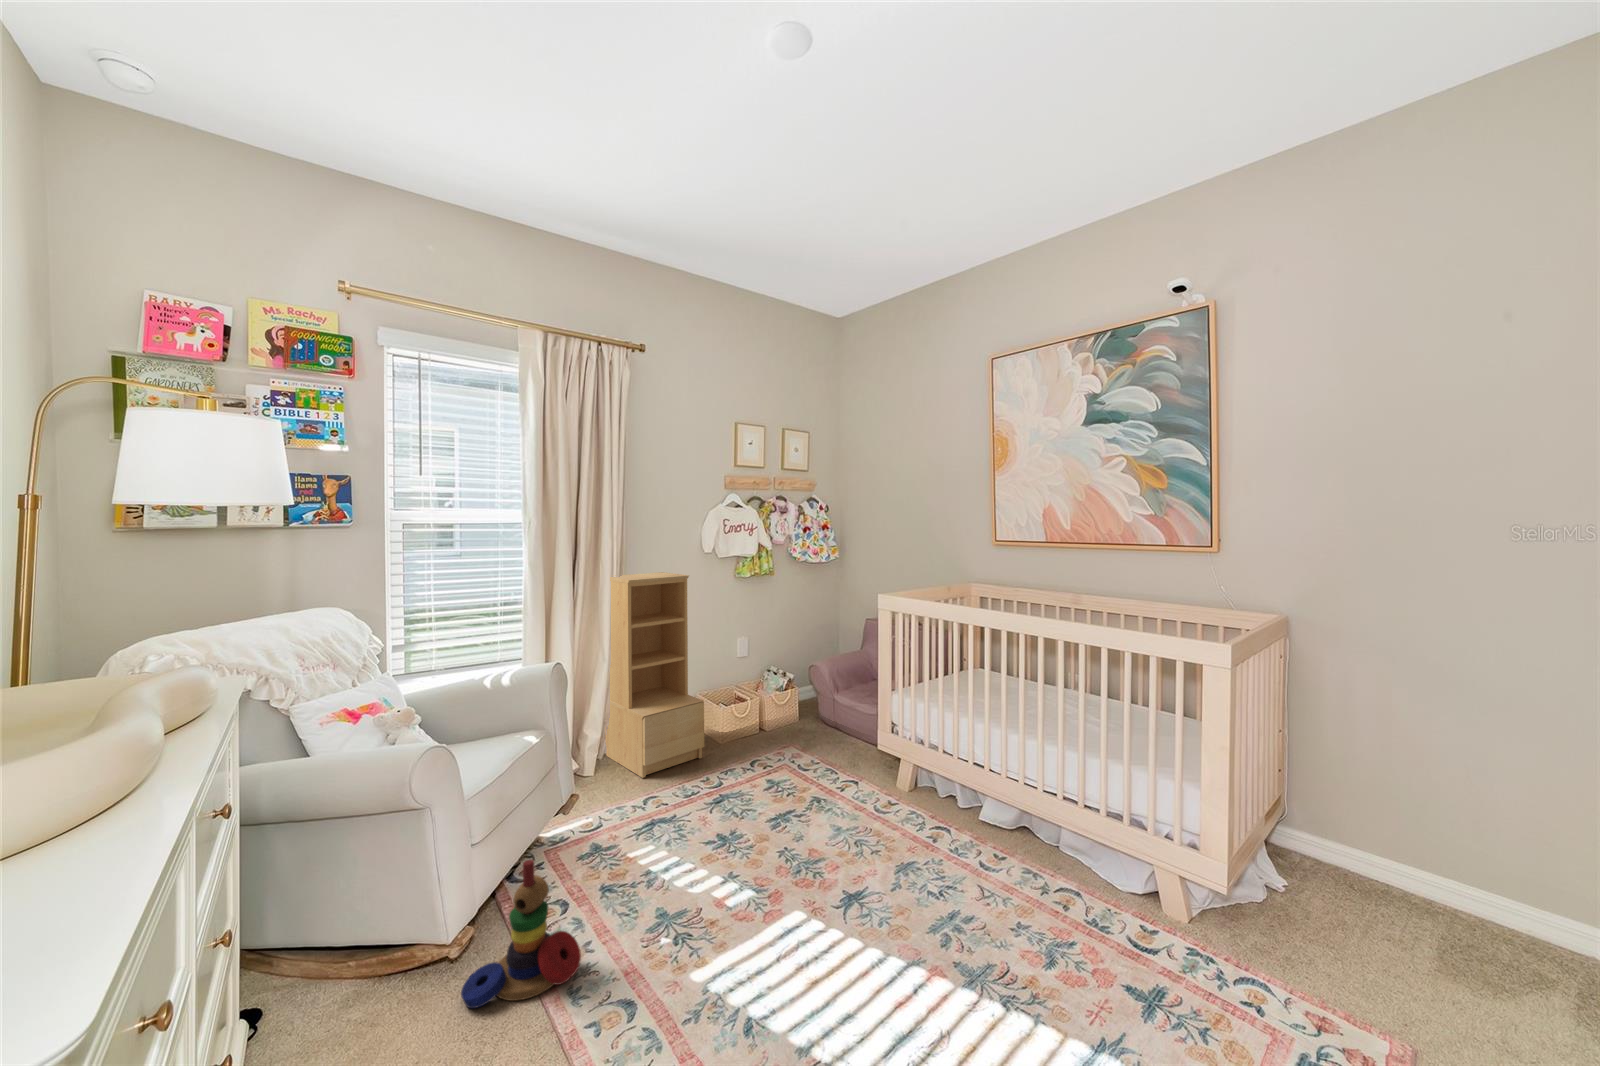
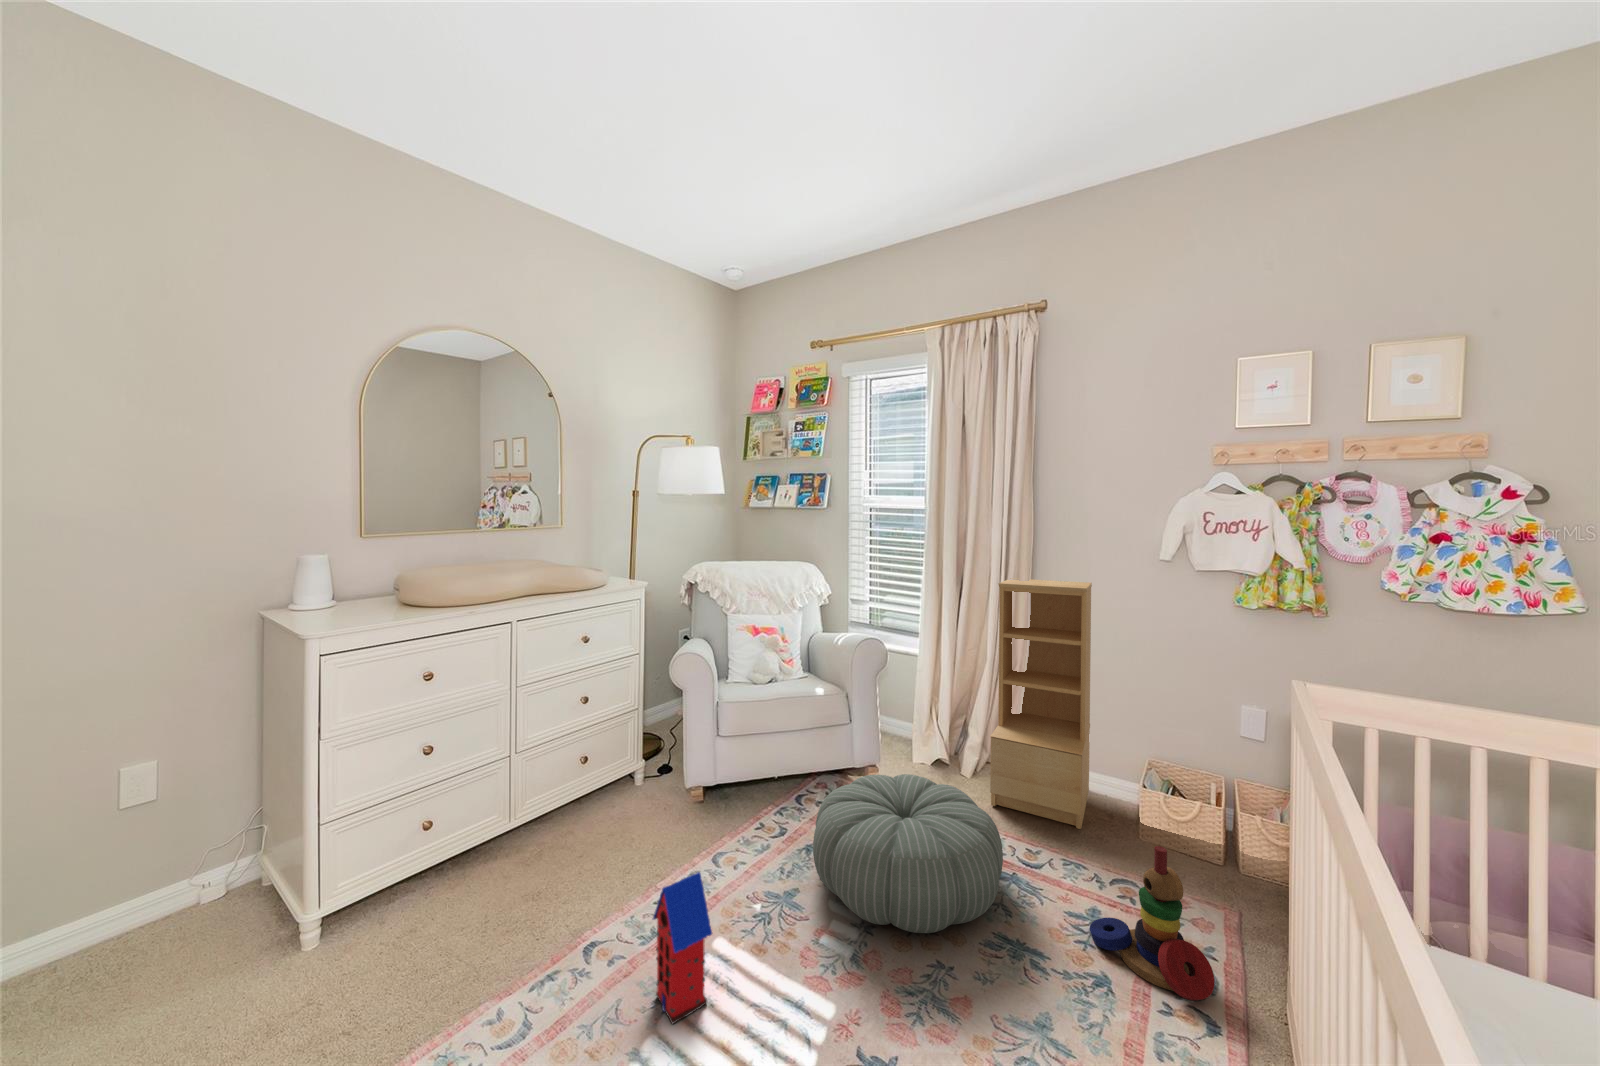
pouf: none [610,755,777,881] -> present [813,774,1003,933]
stacking toy: present [461,860,581,1008] -> present [1090,846,1215,1001]
toy house: none [721,879,784,1029] -> present [653,872,712,1024]

